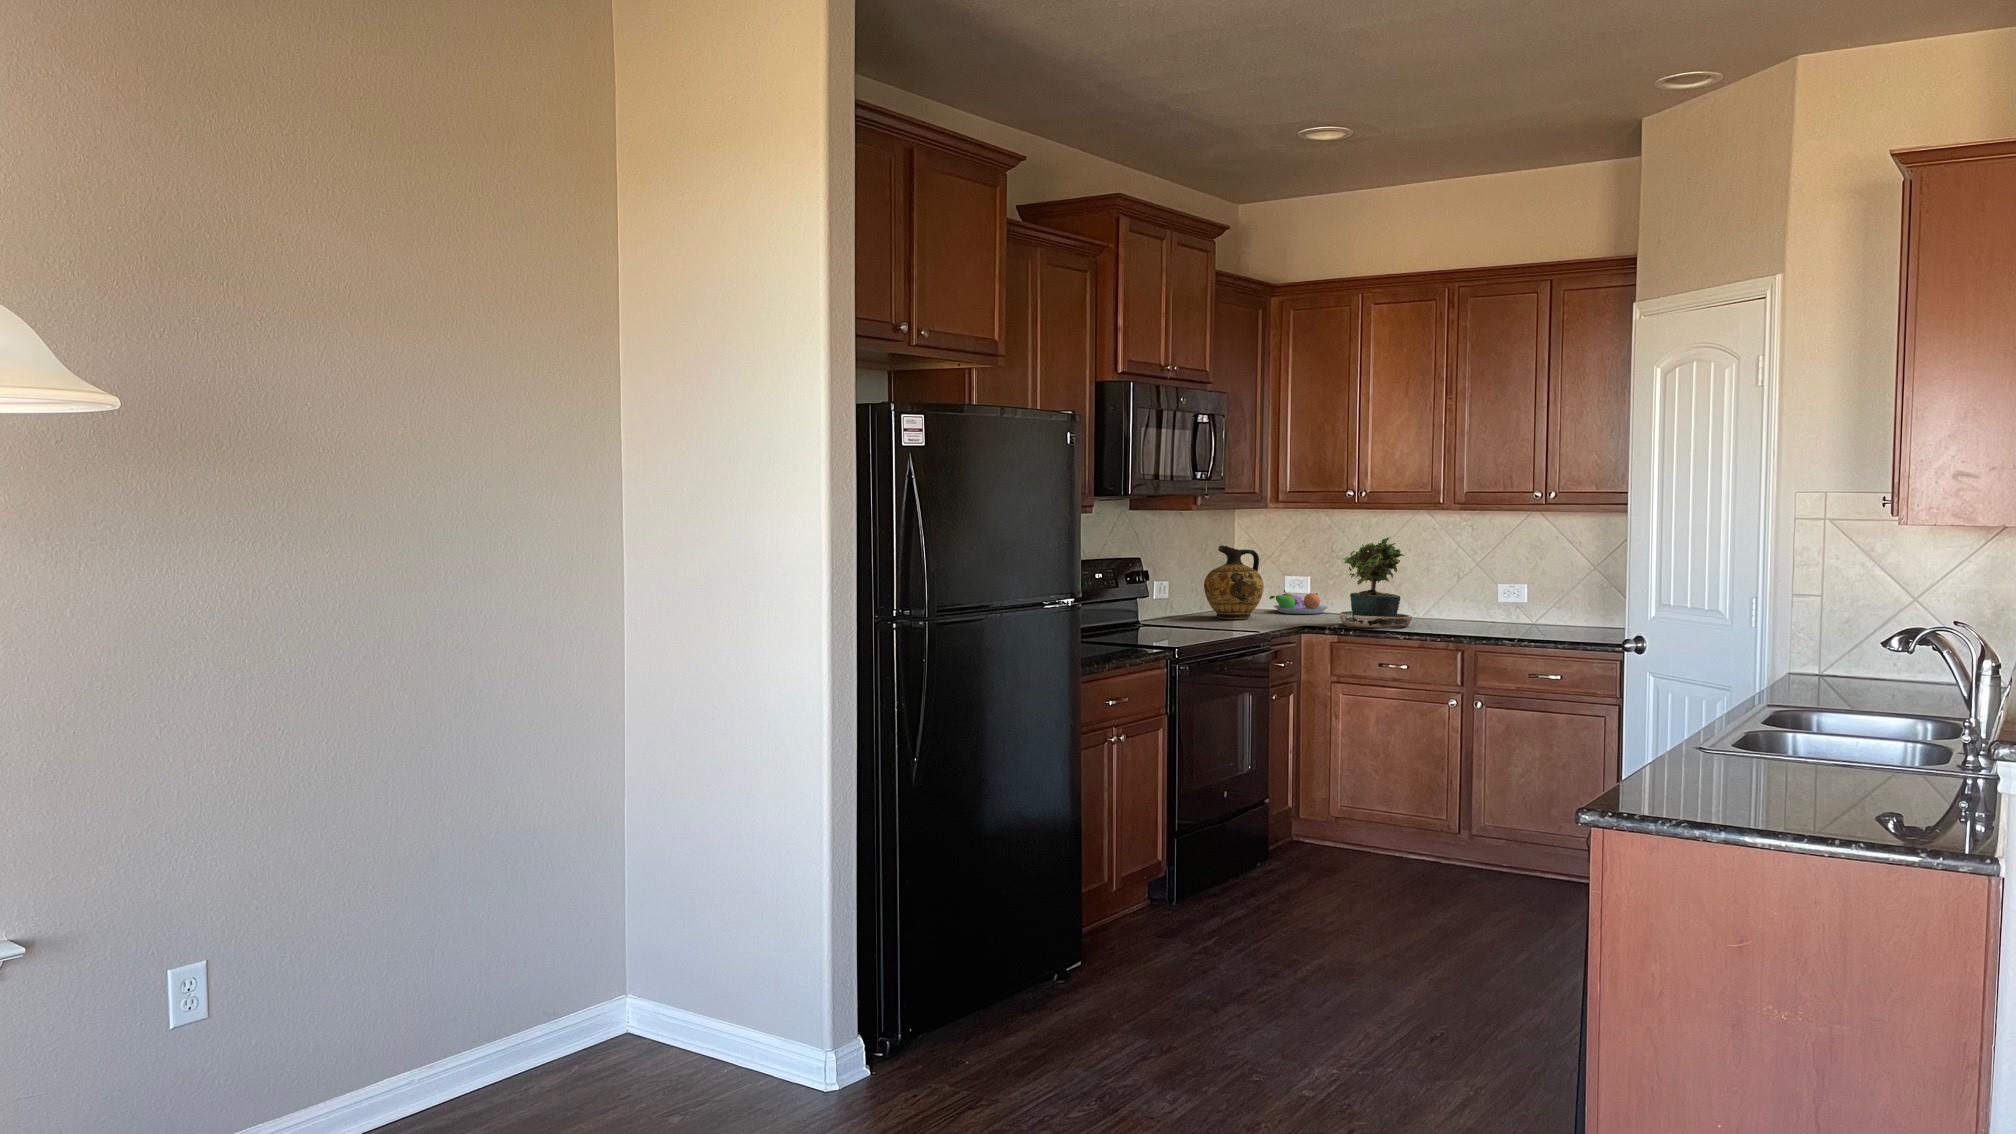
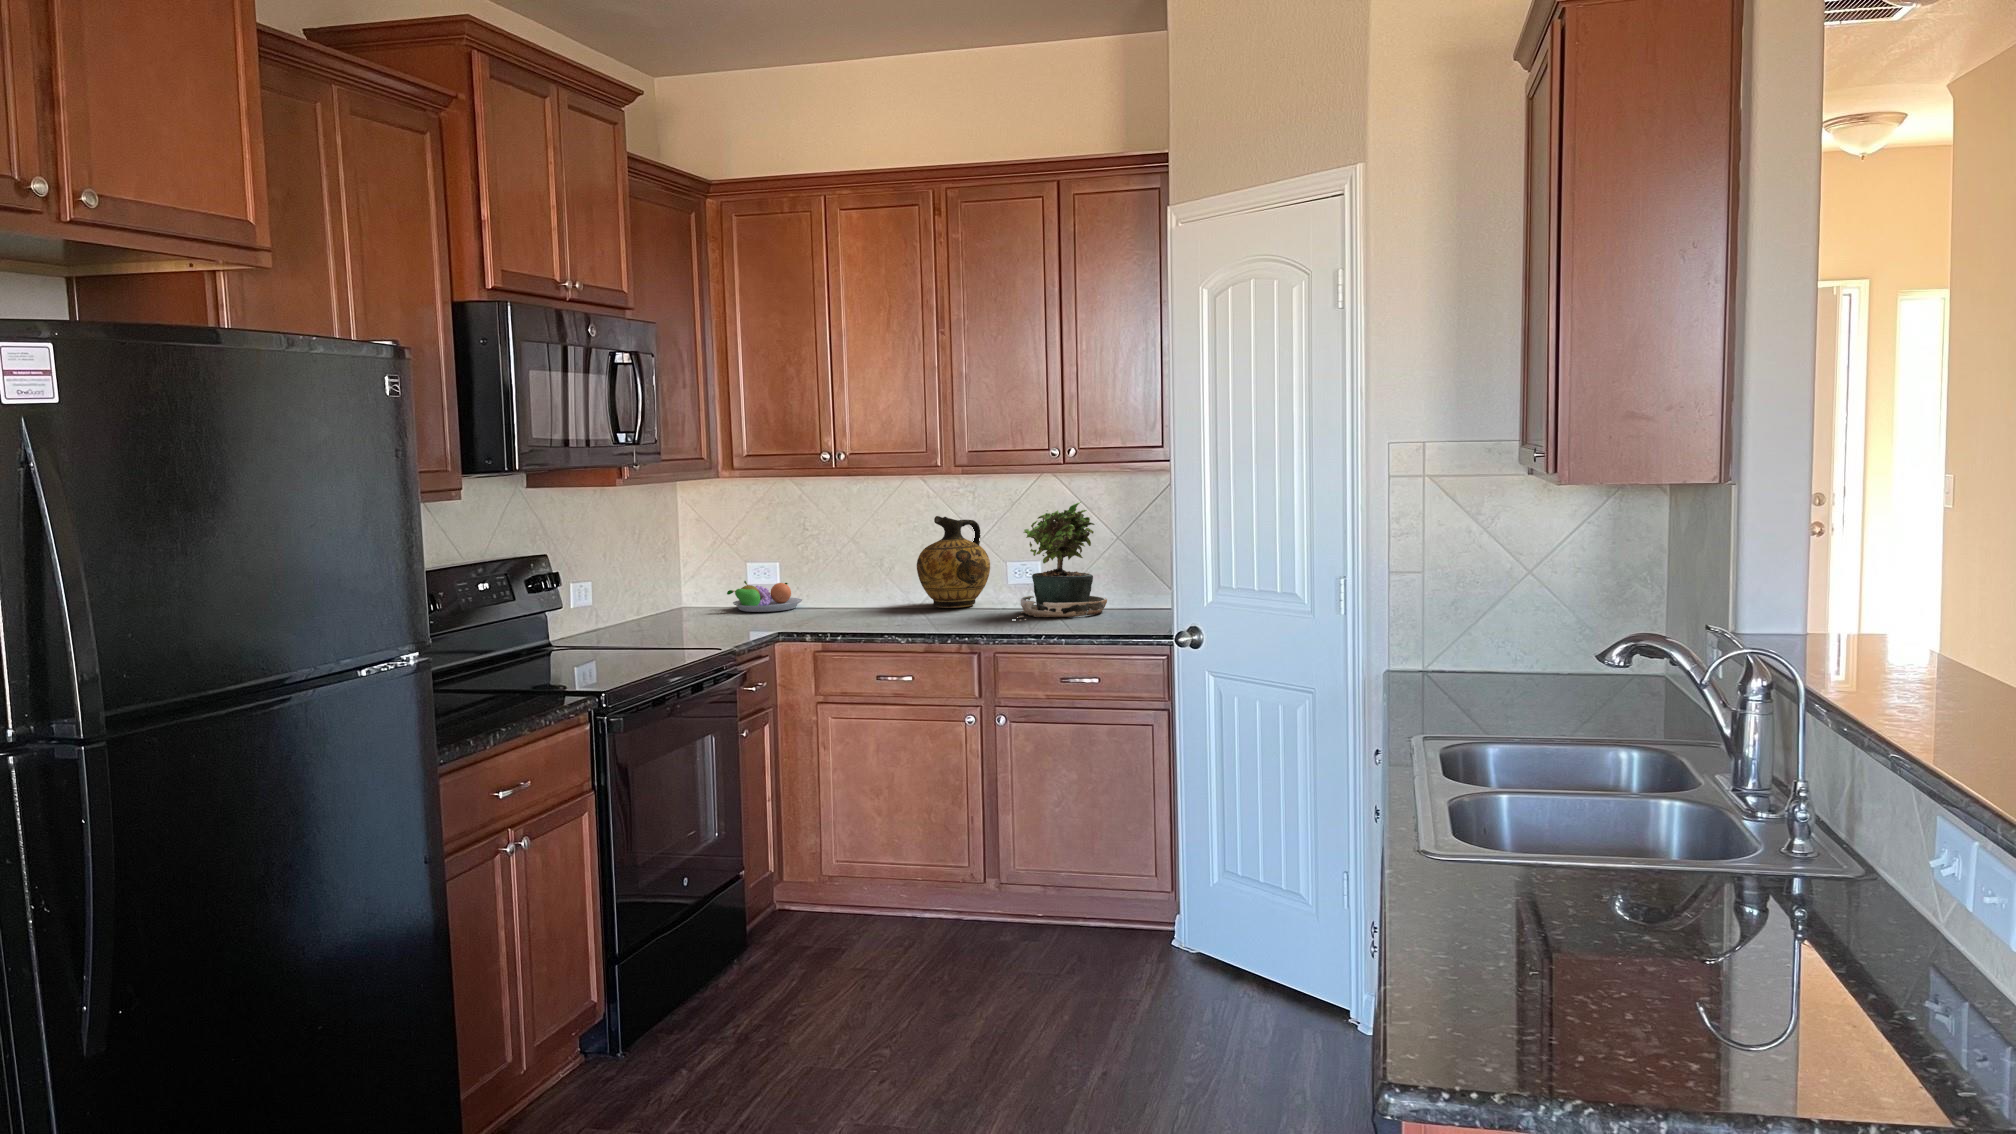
potted plant: present [1332,537,1412,628] -> present [1019,502,1107,621]
ceramic jug: present [1204,545,1264,619] -> present [917,516,990,608]

